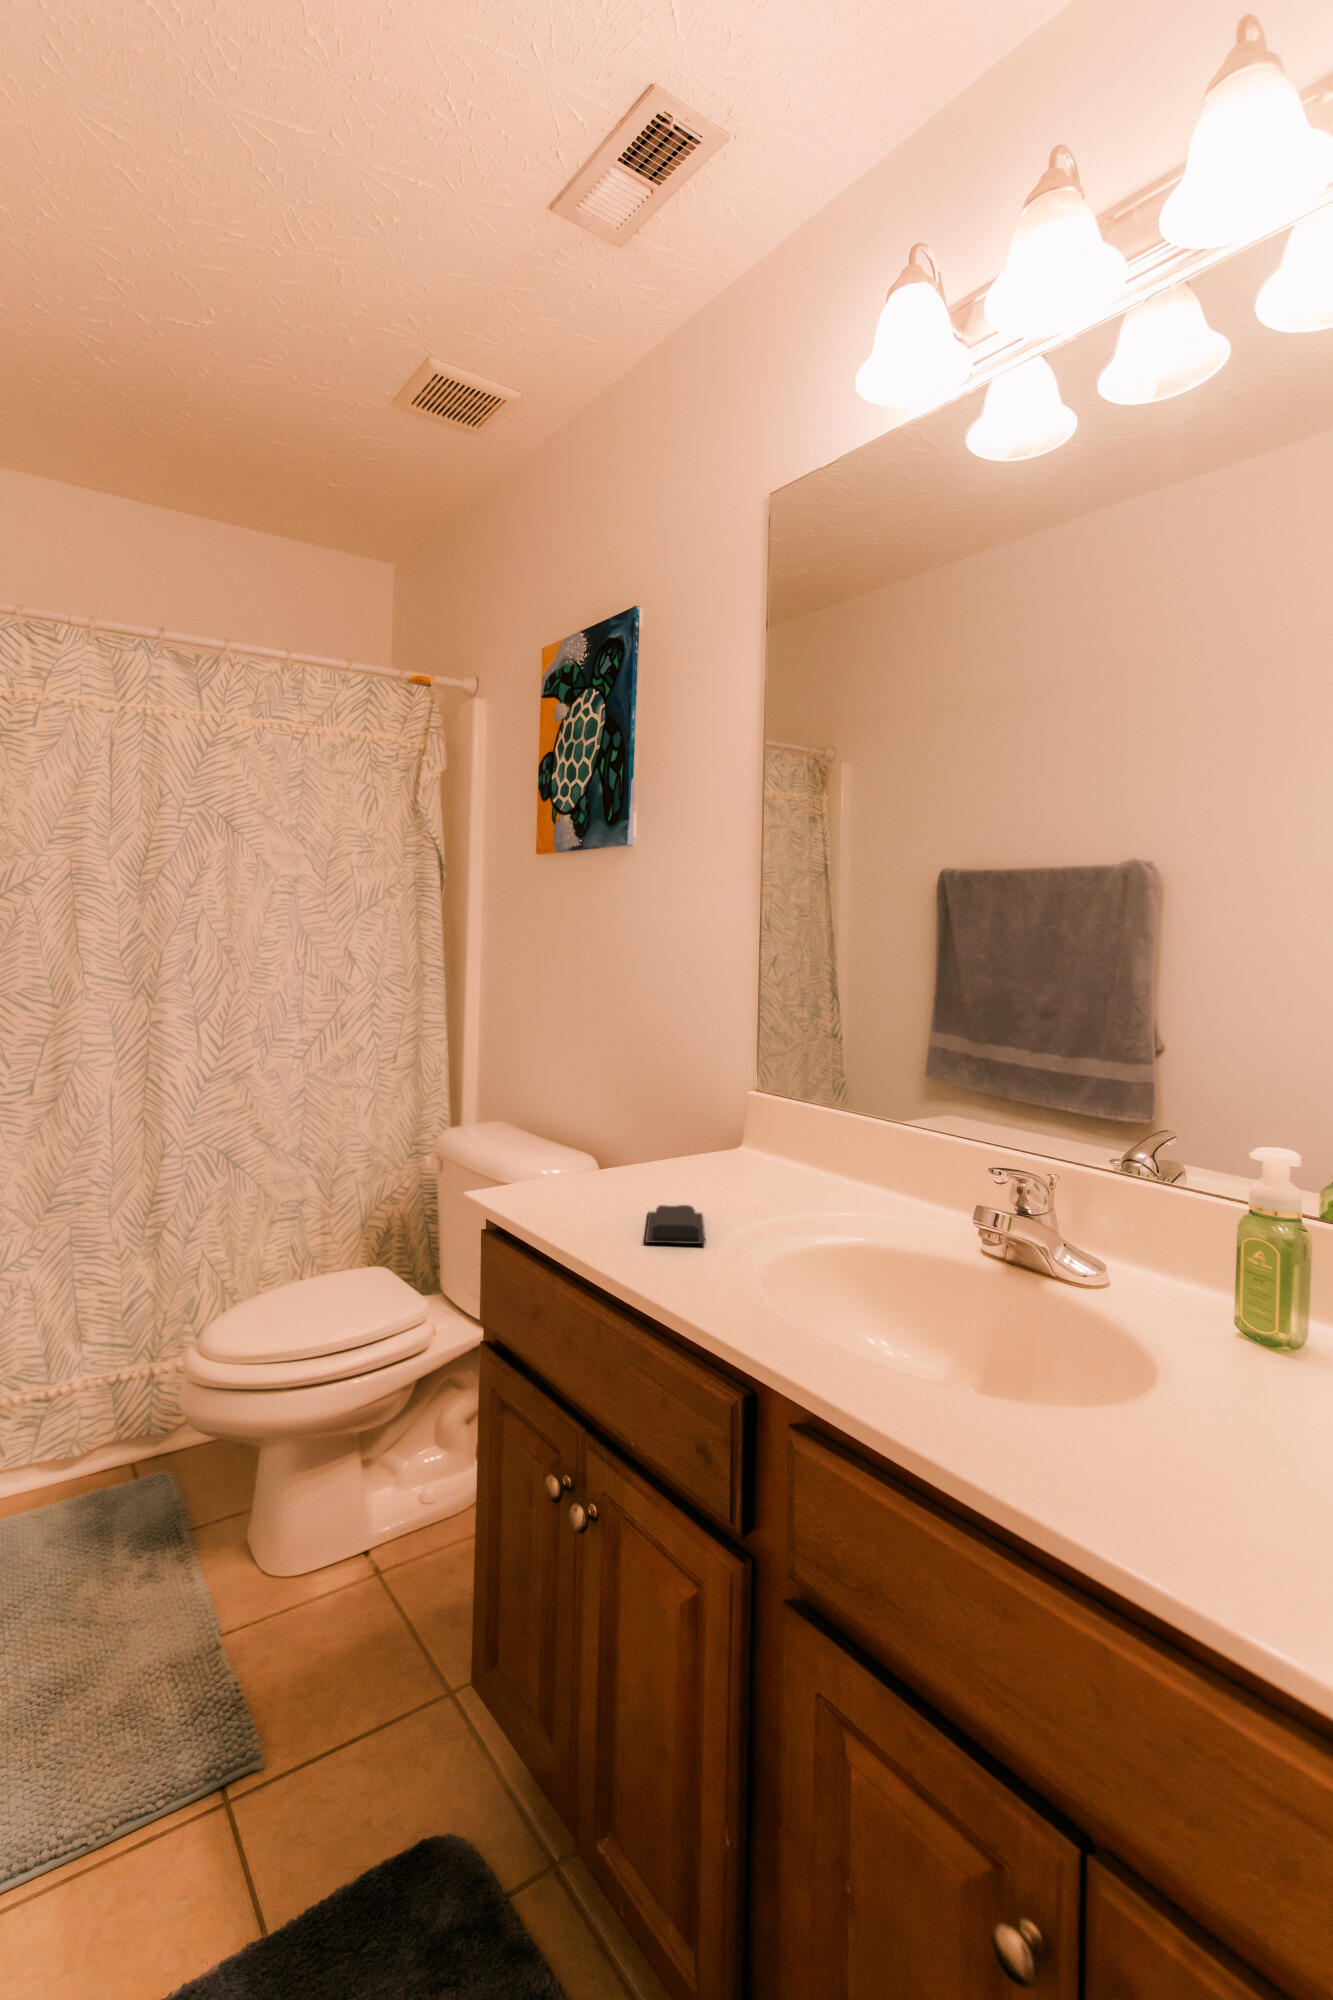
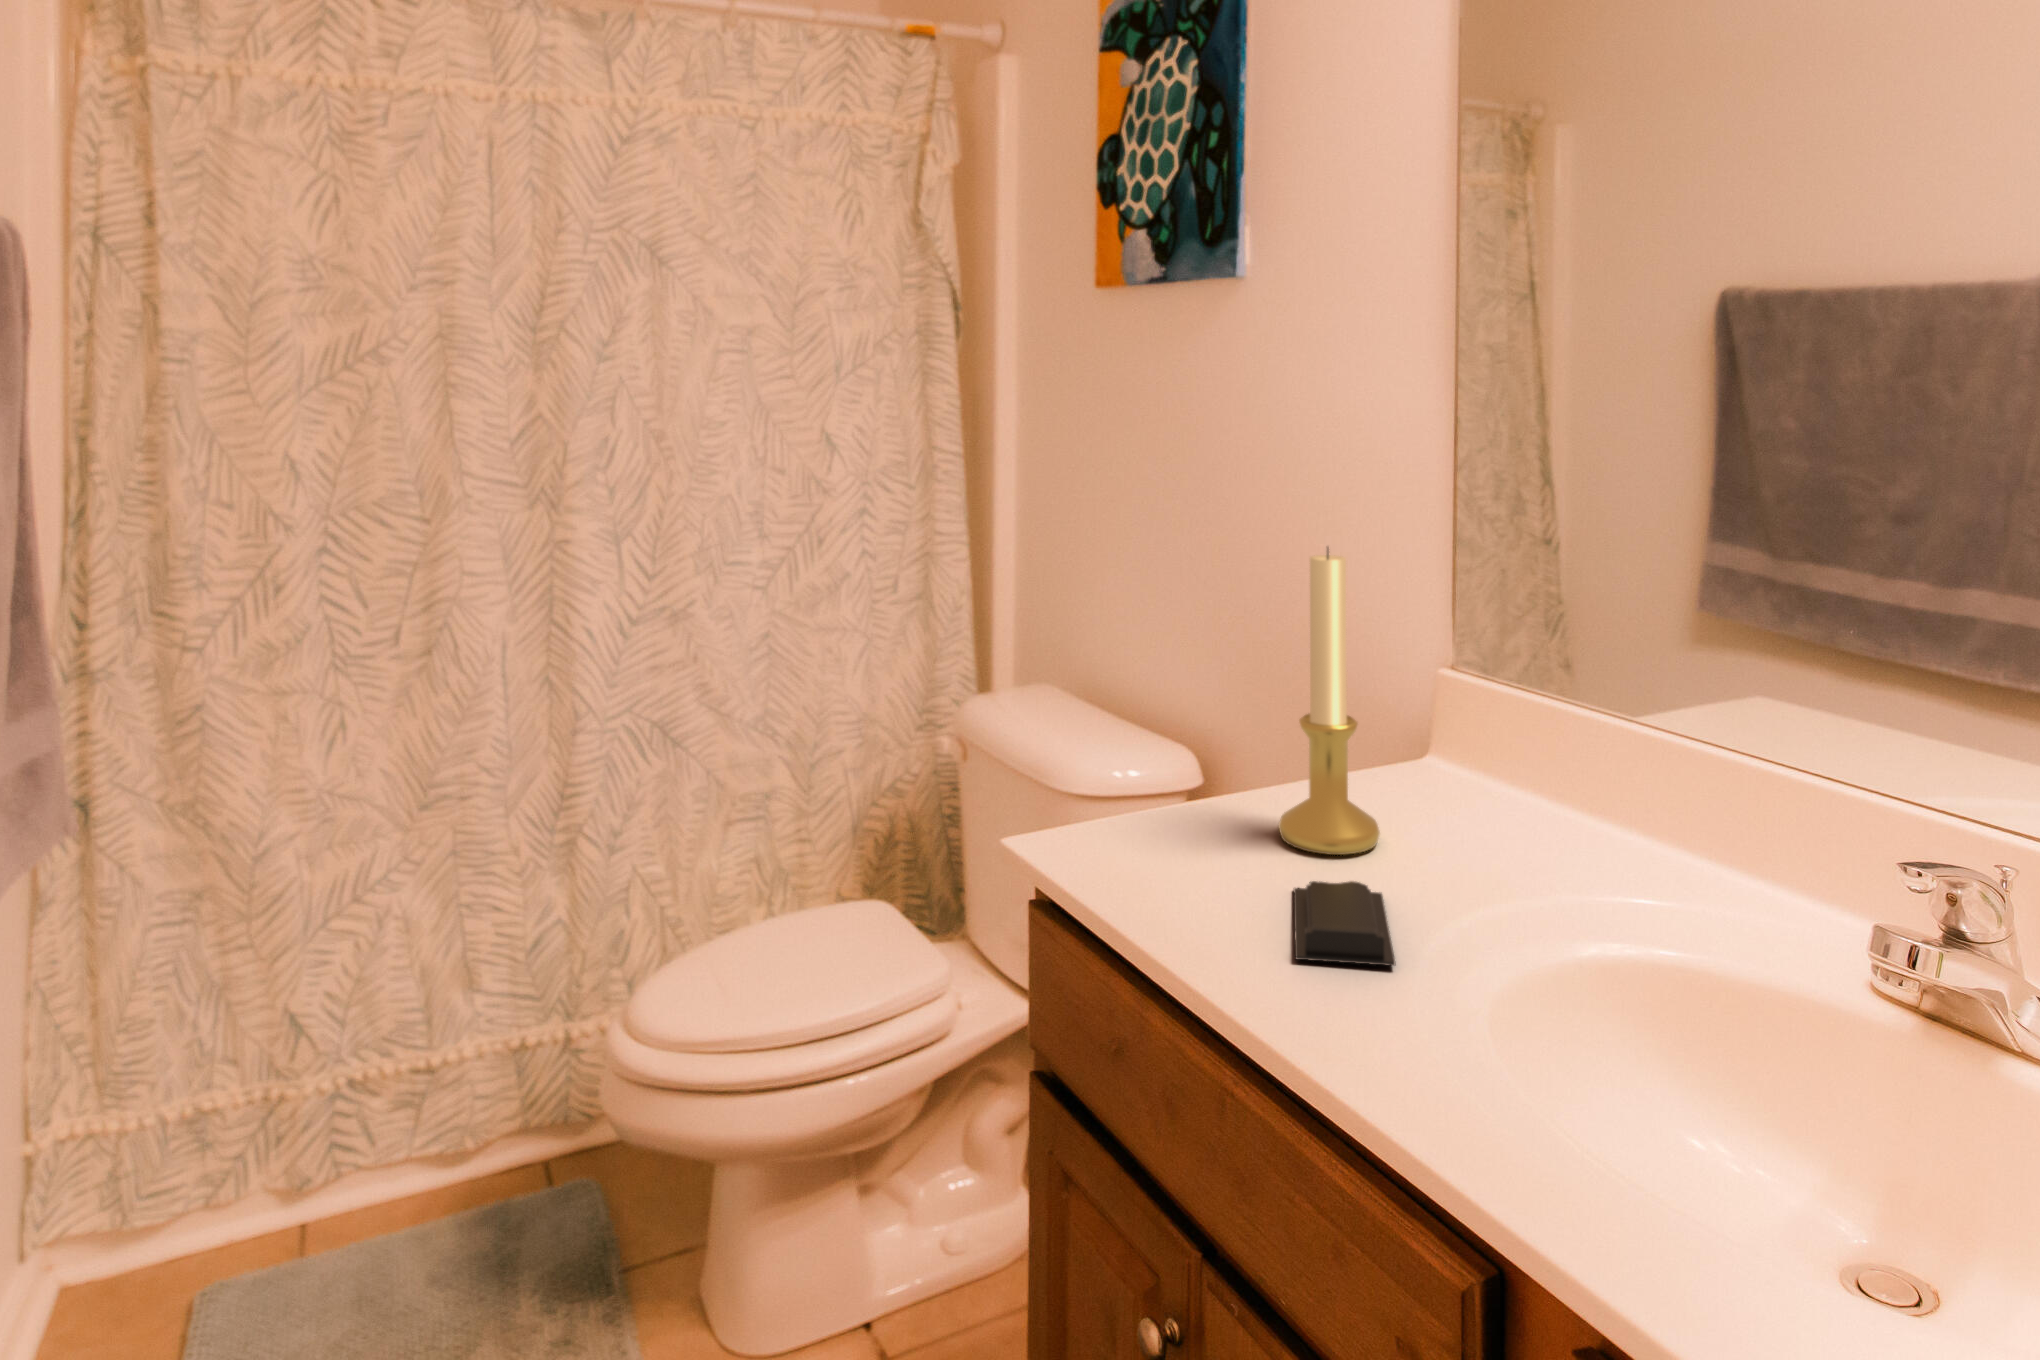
candle holder: none [642,1006,705,1196] -> present [1279,548,1380,855]

